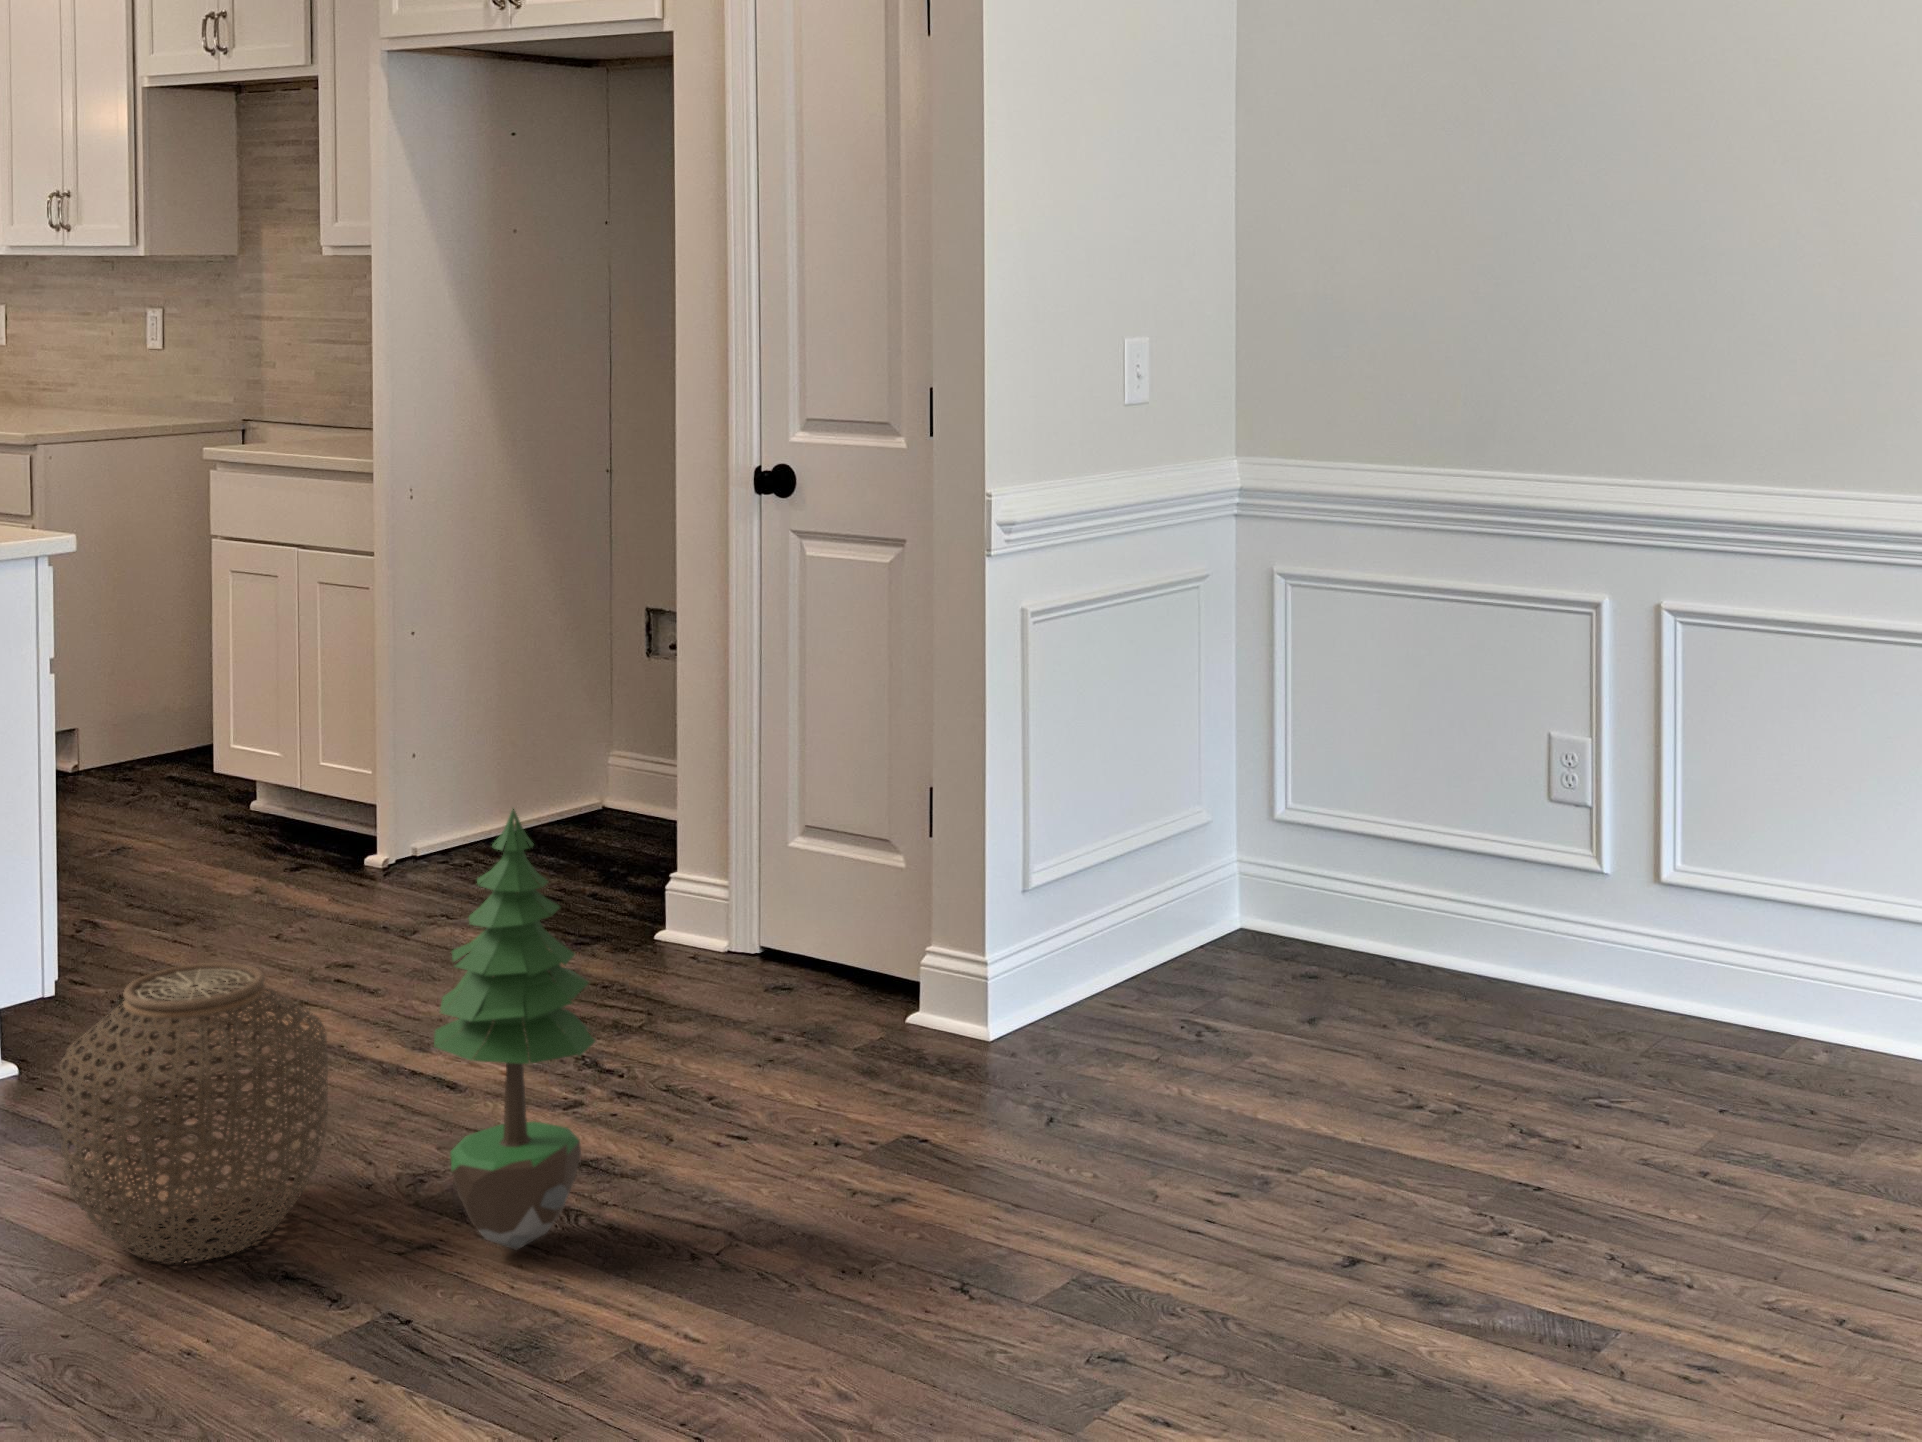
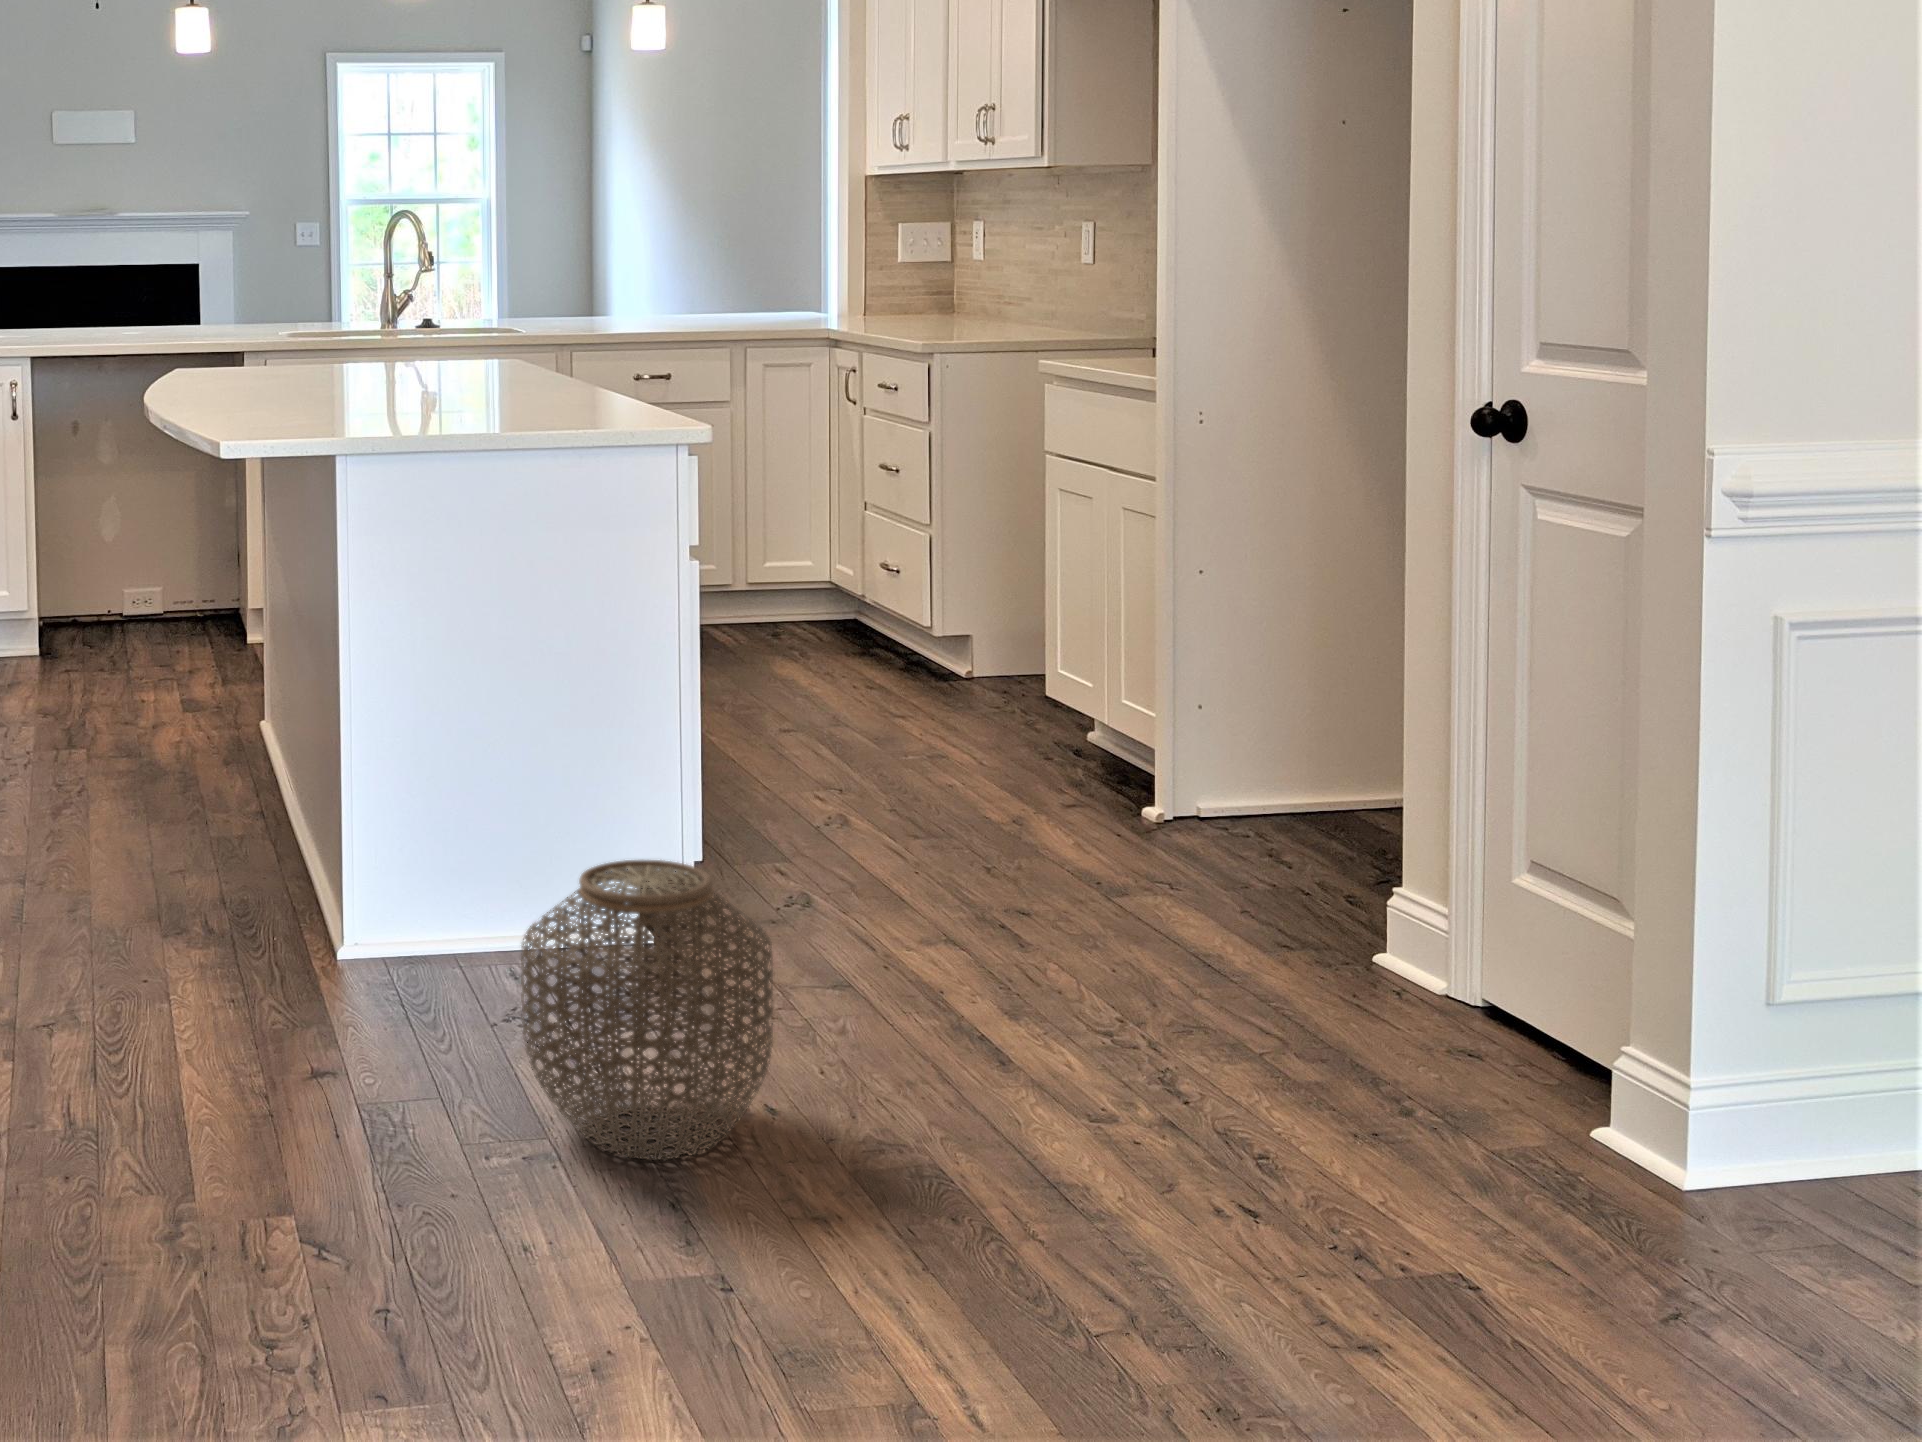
potted tree: present [434,808,595,1250] -> none [801,753,982,1251]

